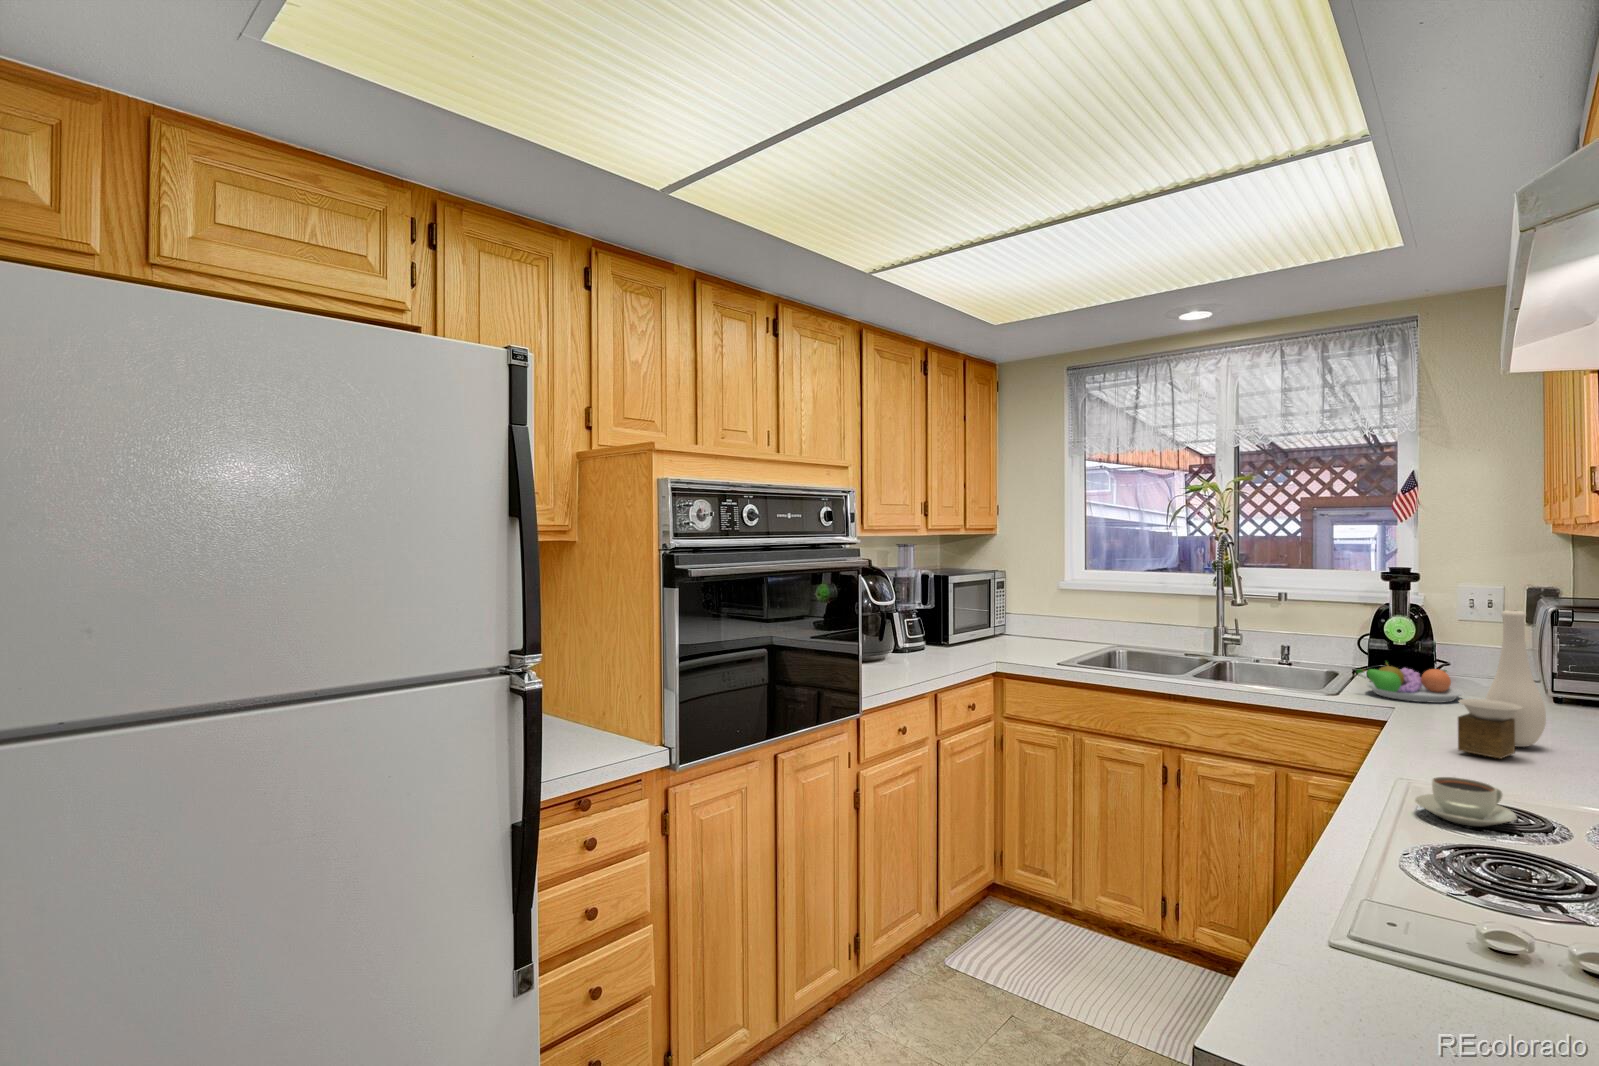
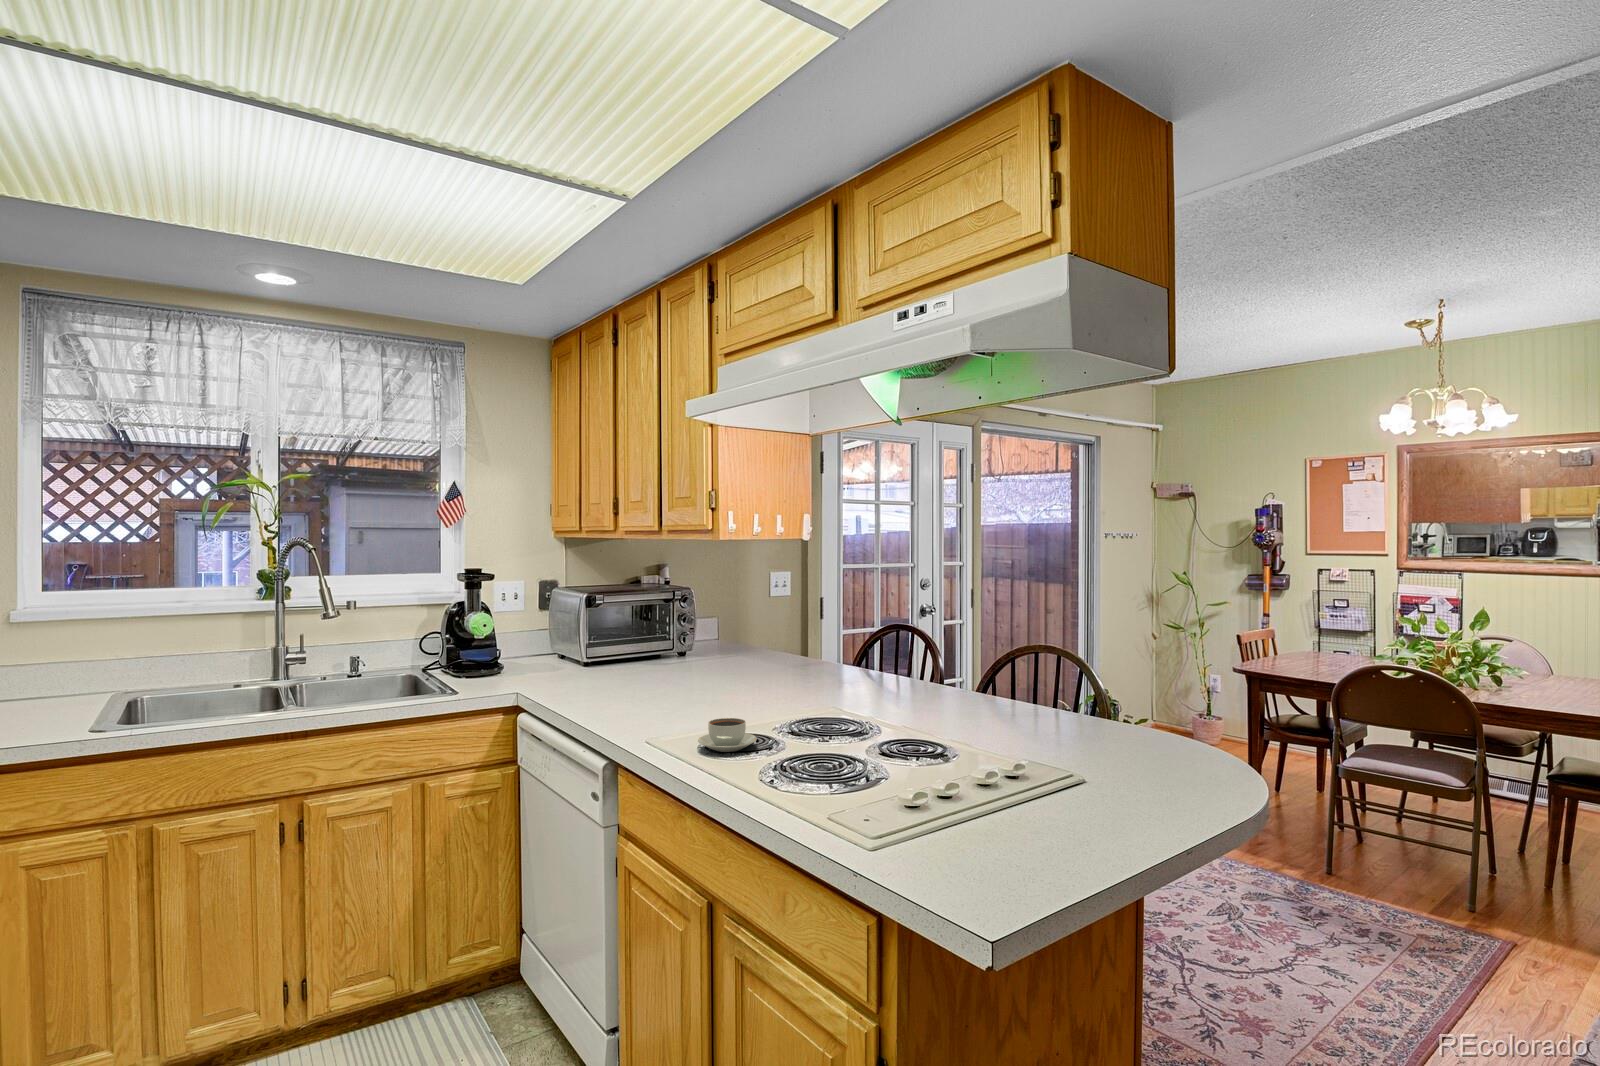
vase: present [1458,610,1546,759] -> none [617,595,660,709]
fruit bowl: present [1357,662,1464,703] -> none [466,654,542,686]

